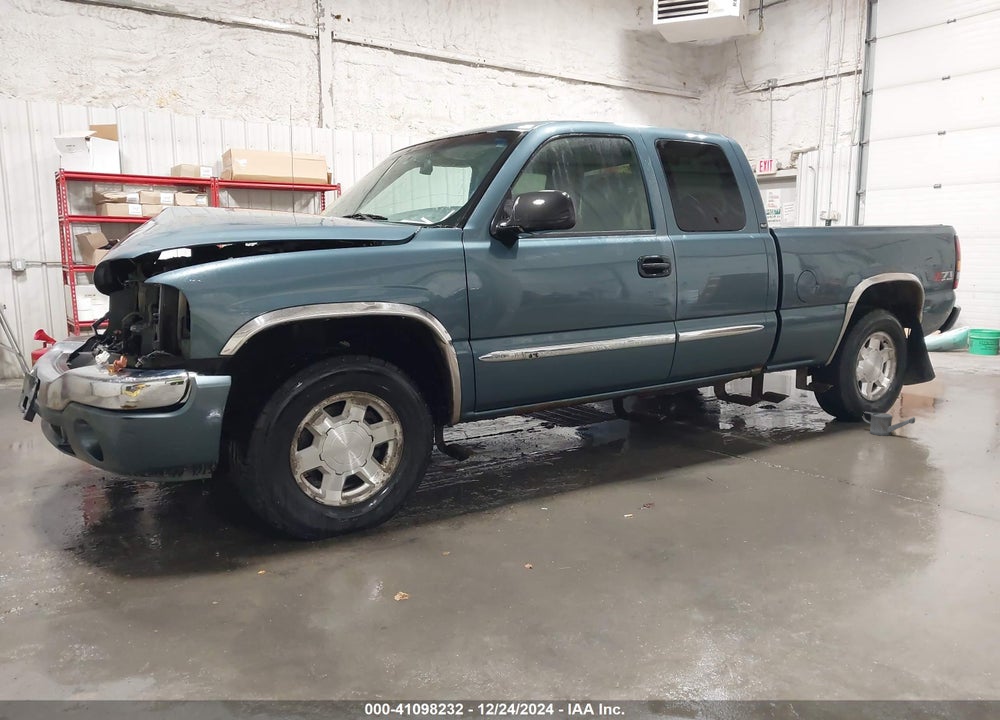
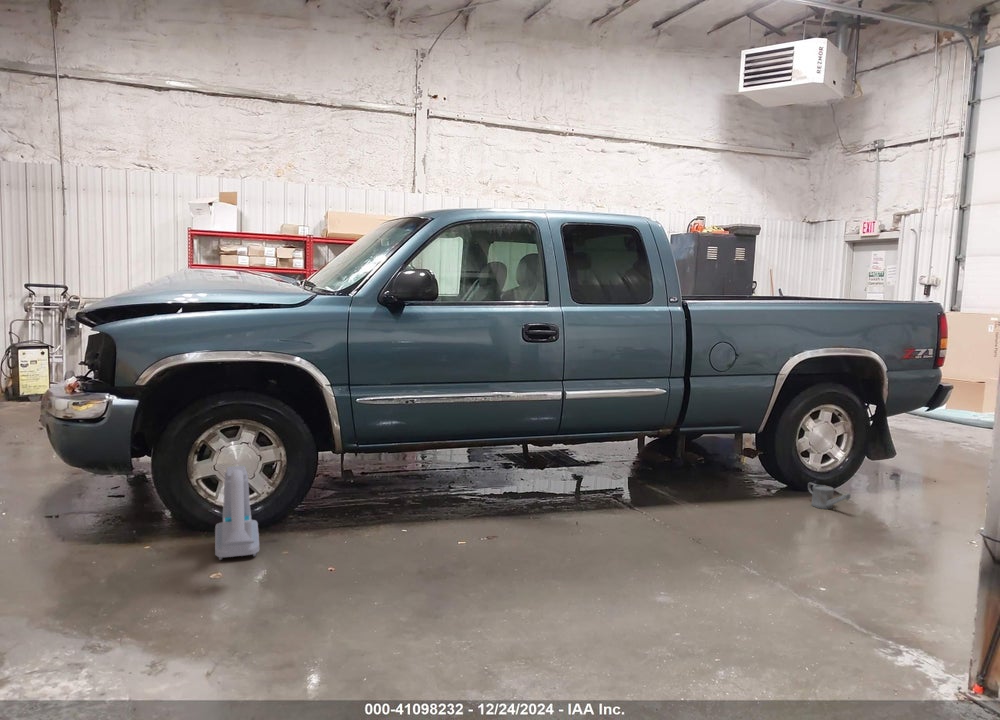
vacuum cleaner: none [336,449,448,567] -> present [215,466,259,560]

